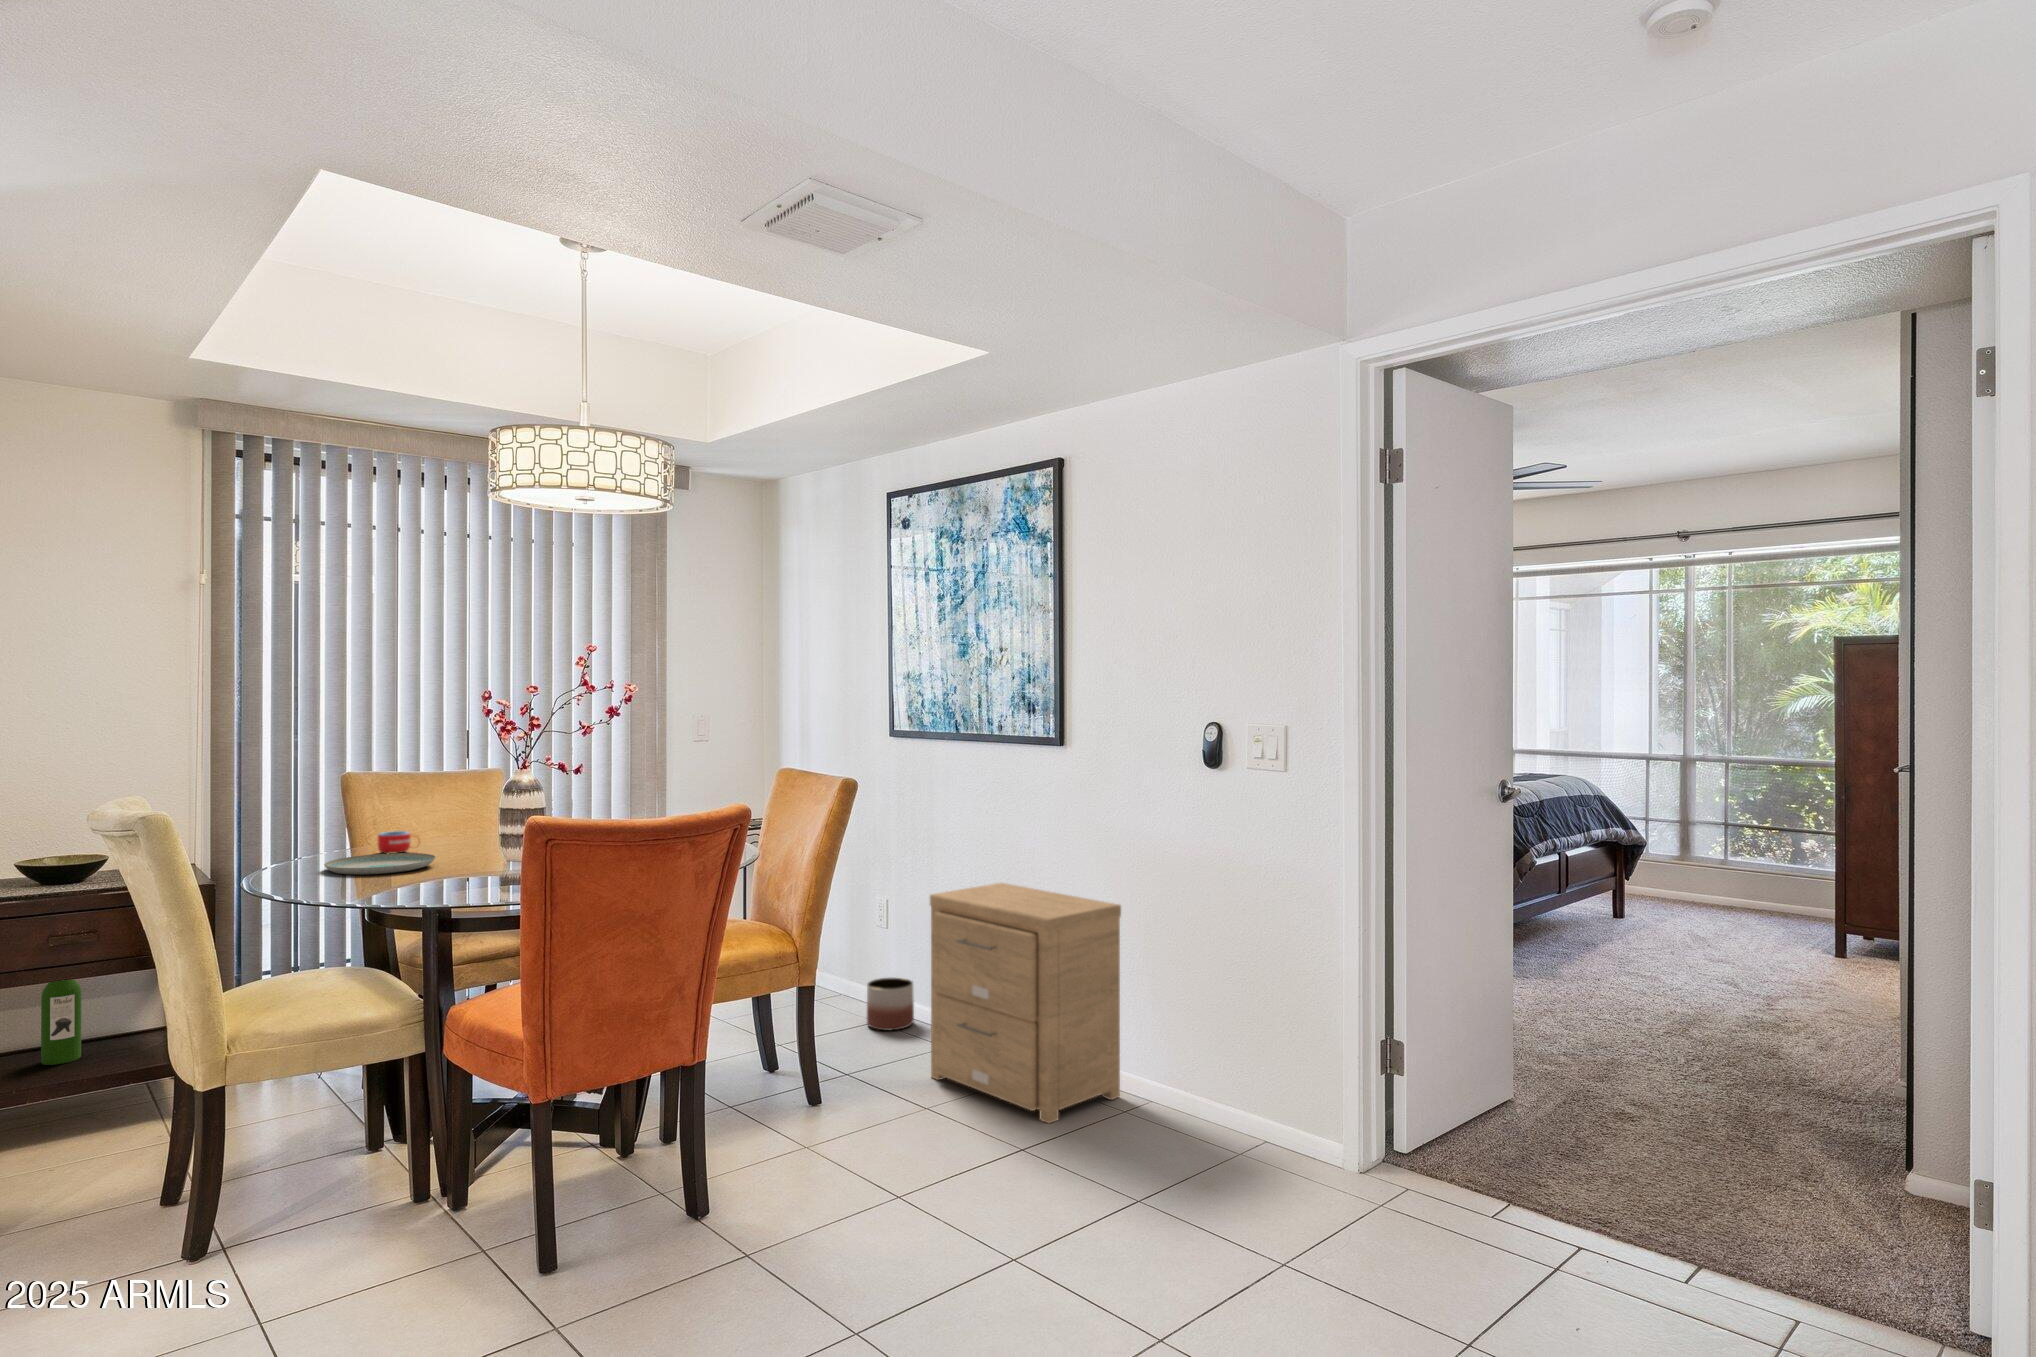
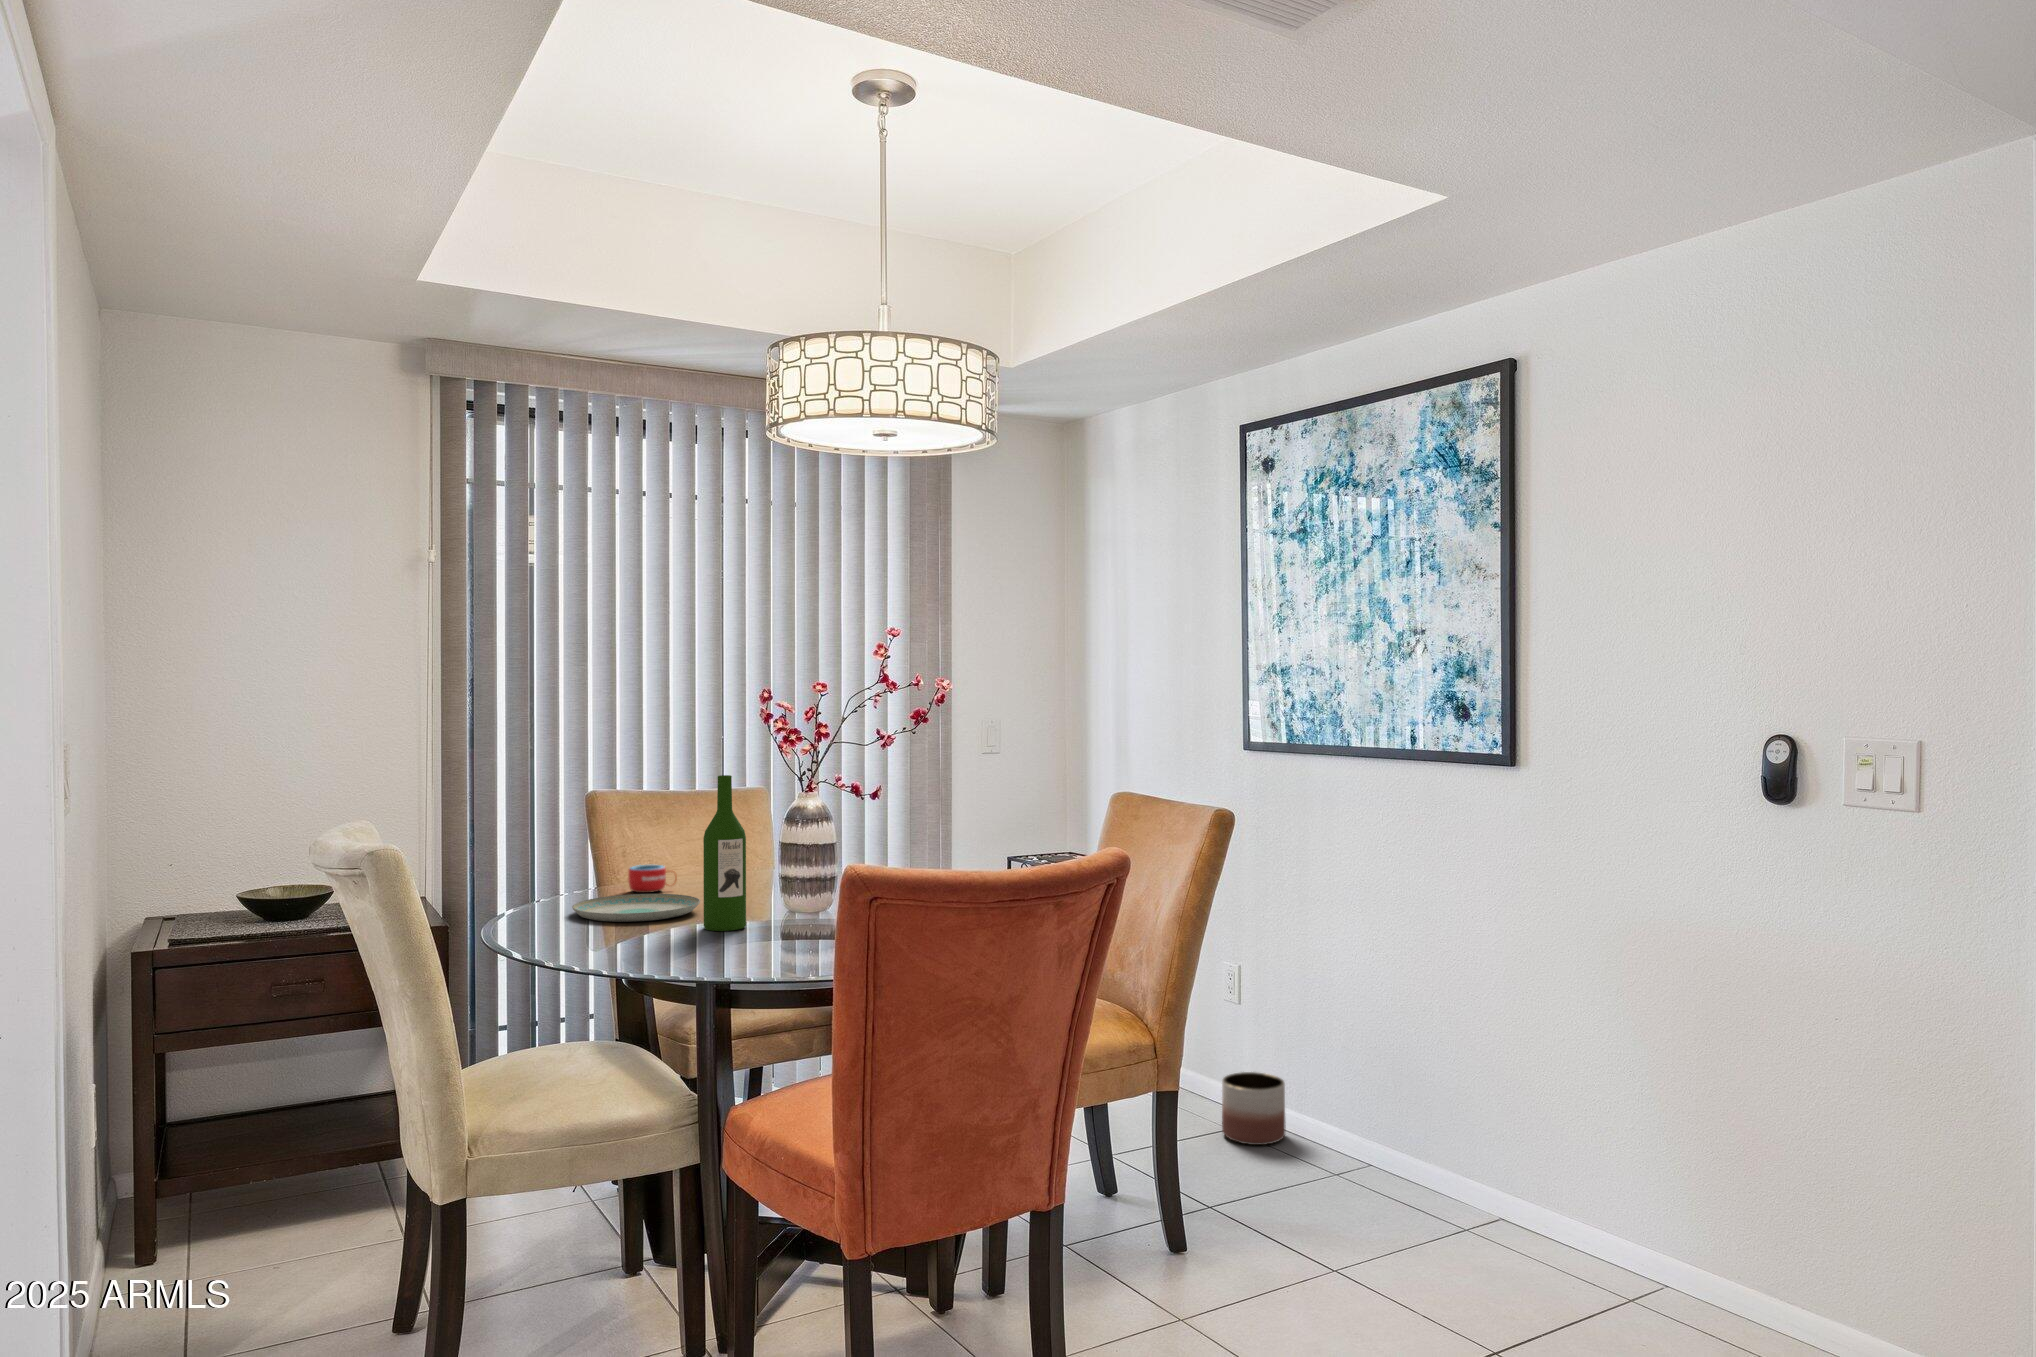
side table: present [930,883,1121,1123] -> none [1328,954,1621,1311]
wine bottle: present [41,980,81,1065] -> present [703,775,746,931]

